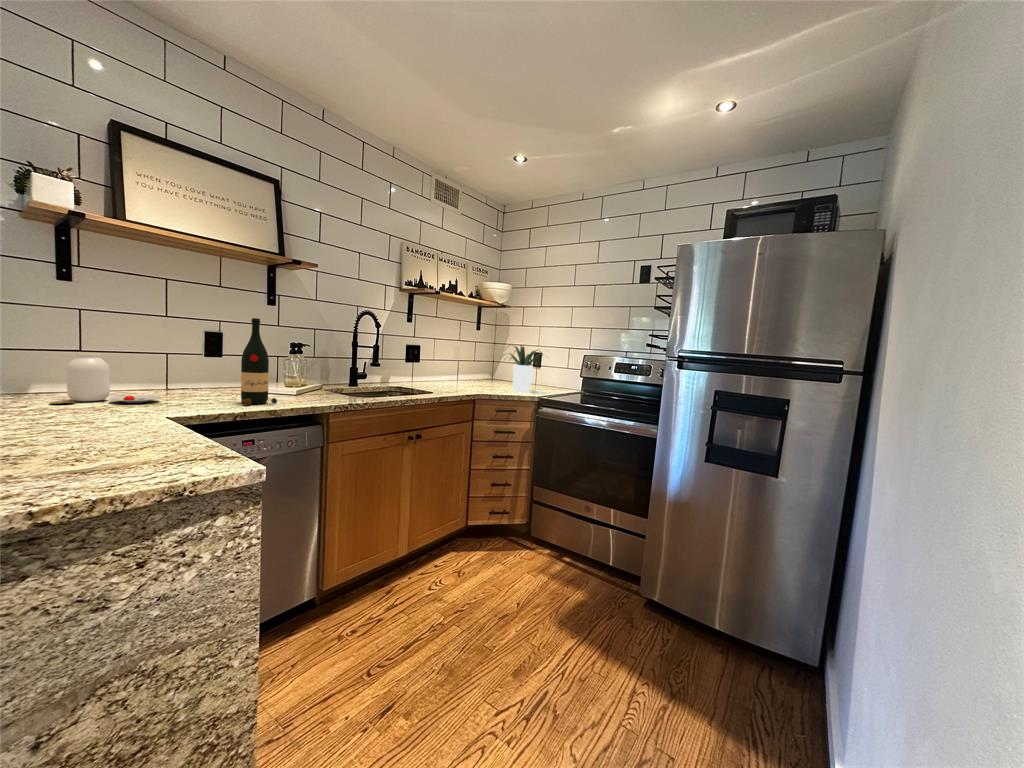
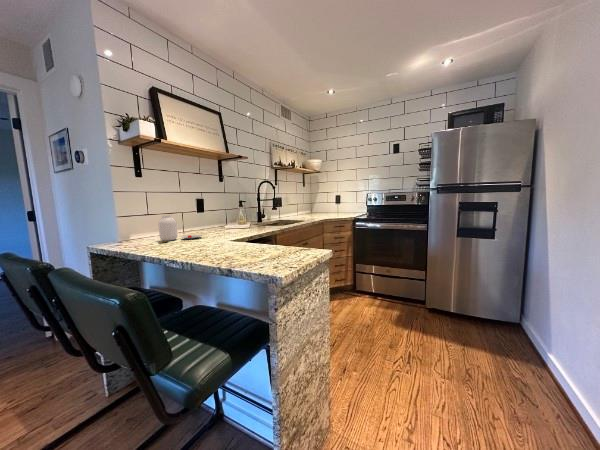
wine bottle: present [241,318,277,405] -> none [237,189,256,234]
potted plant: present [501,345,543,393] -> none [327,192,354,217]

